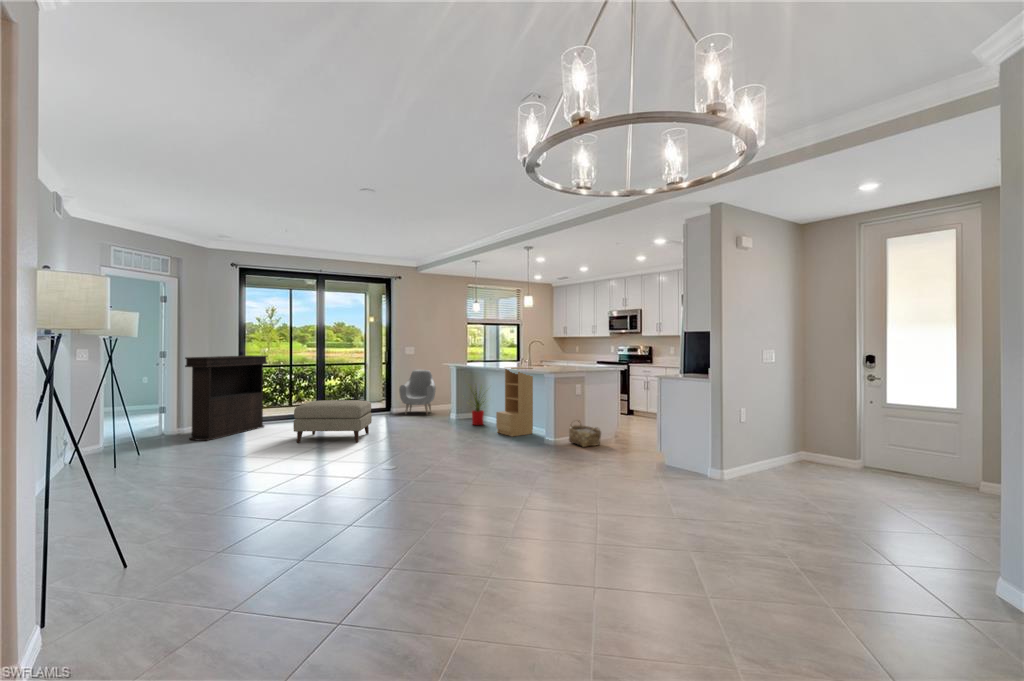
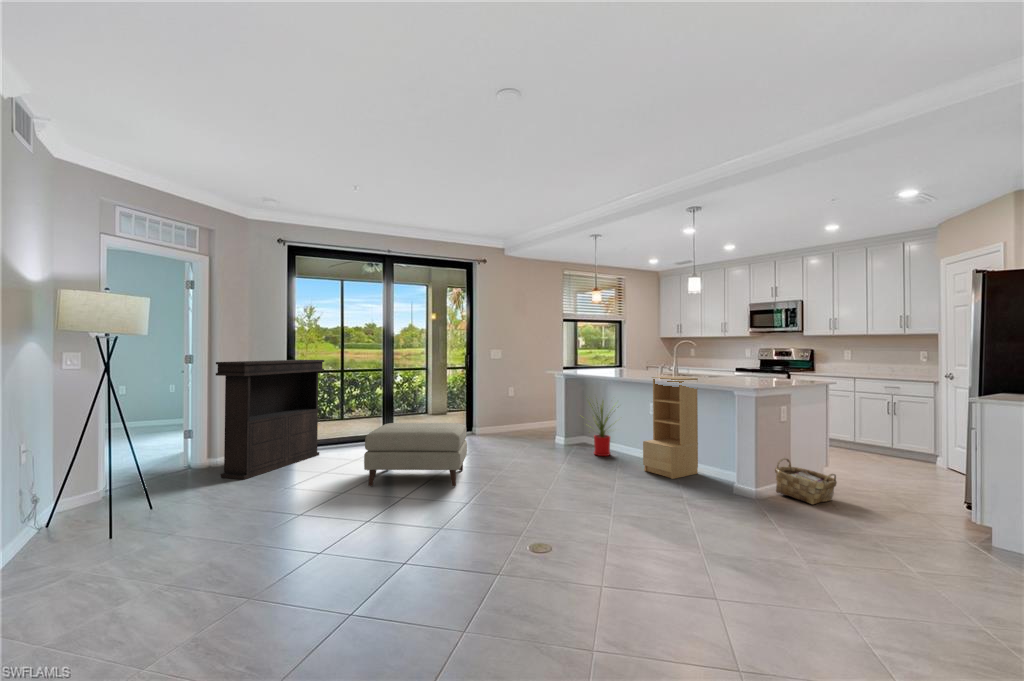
armchair: present [399,370,436,414] -> none [486,379,530,437]

